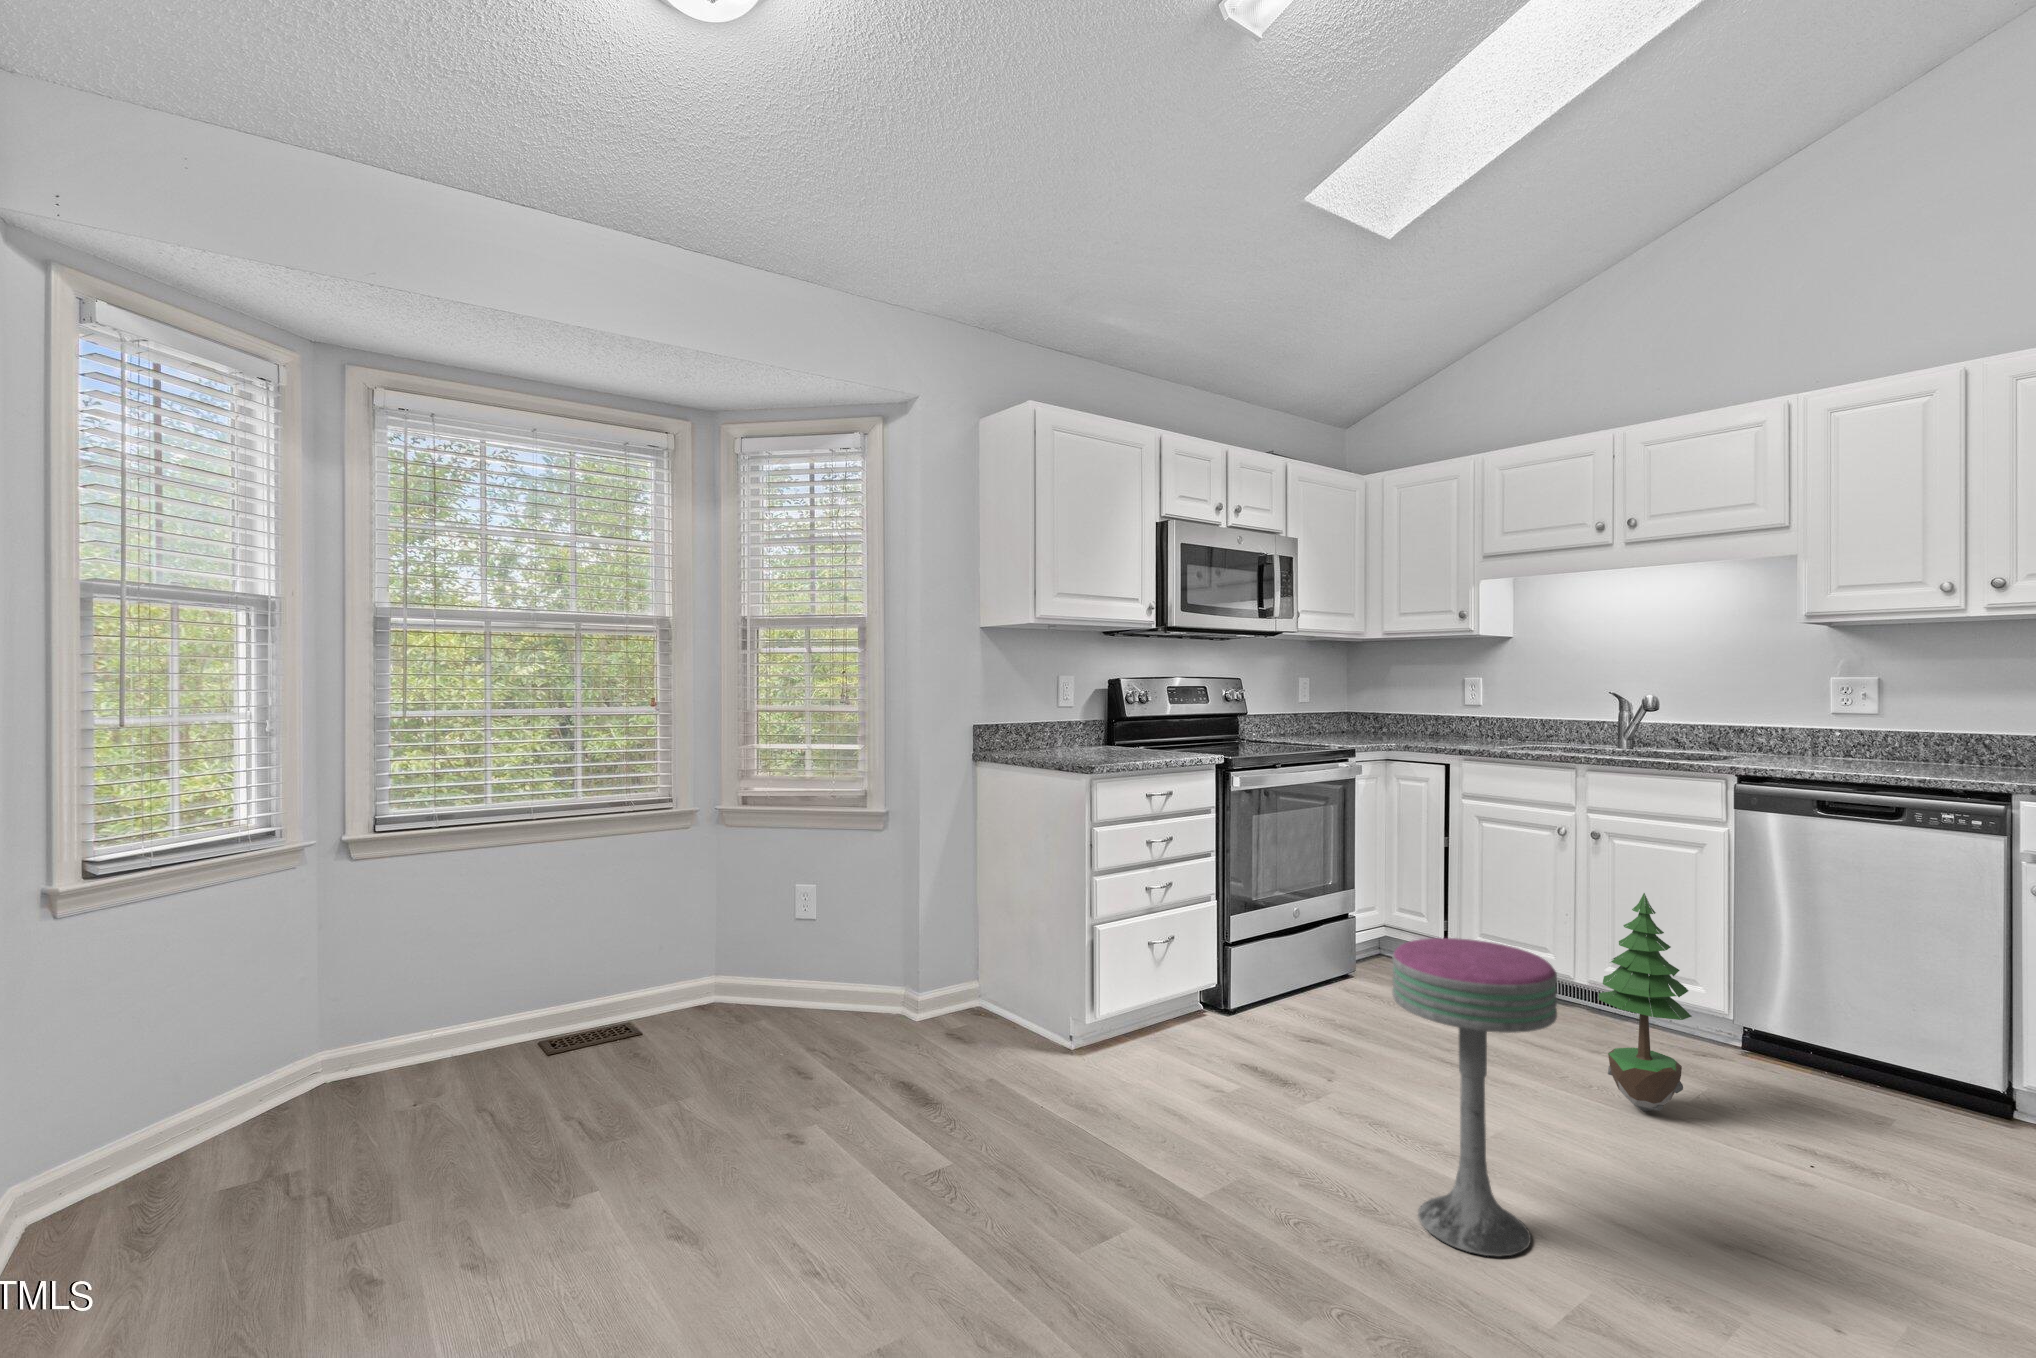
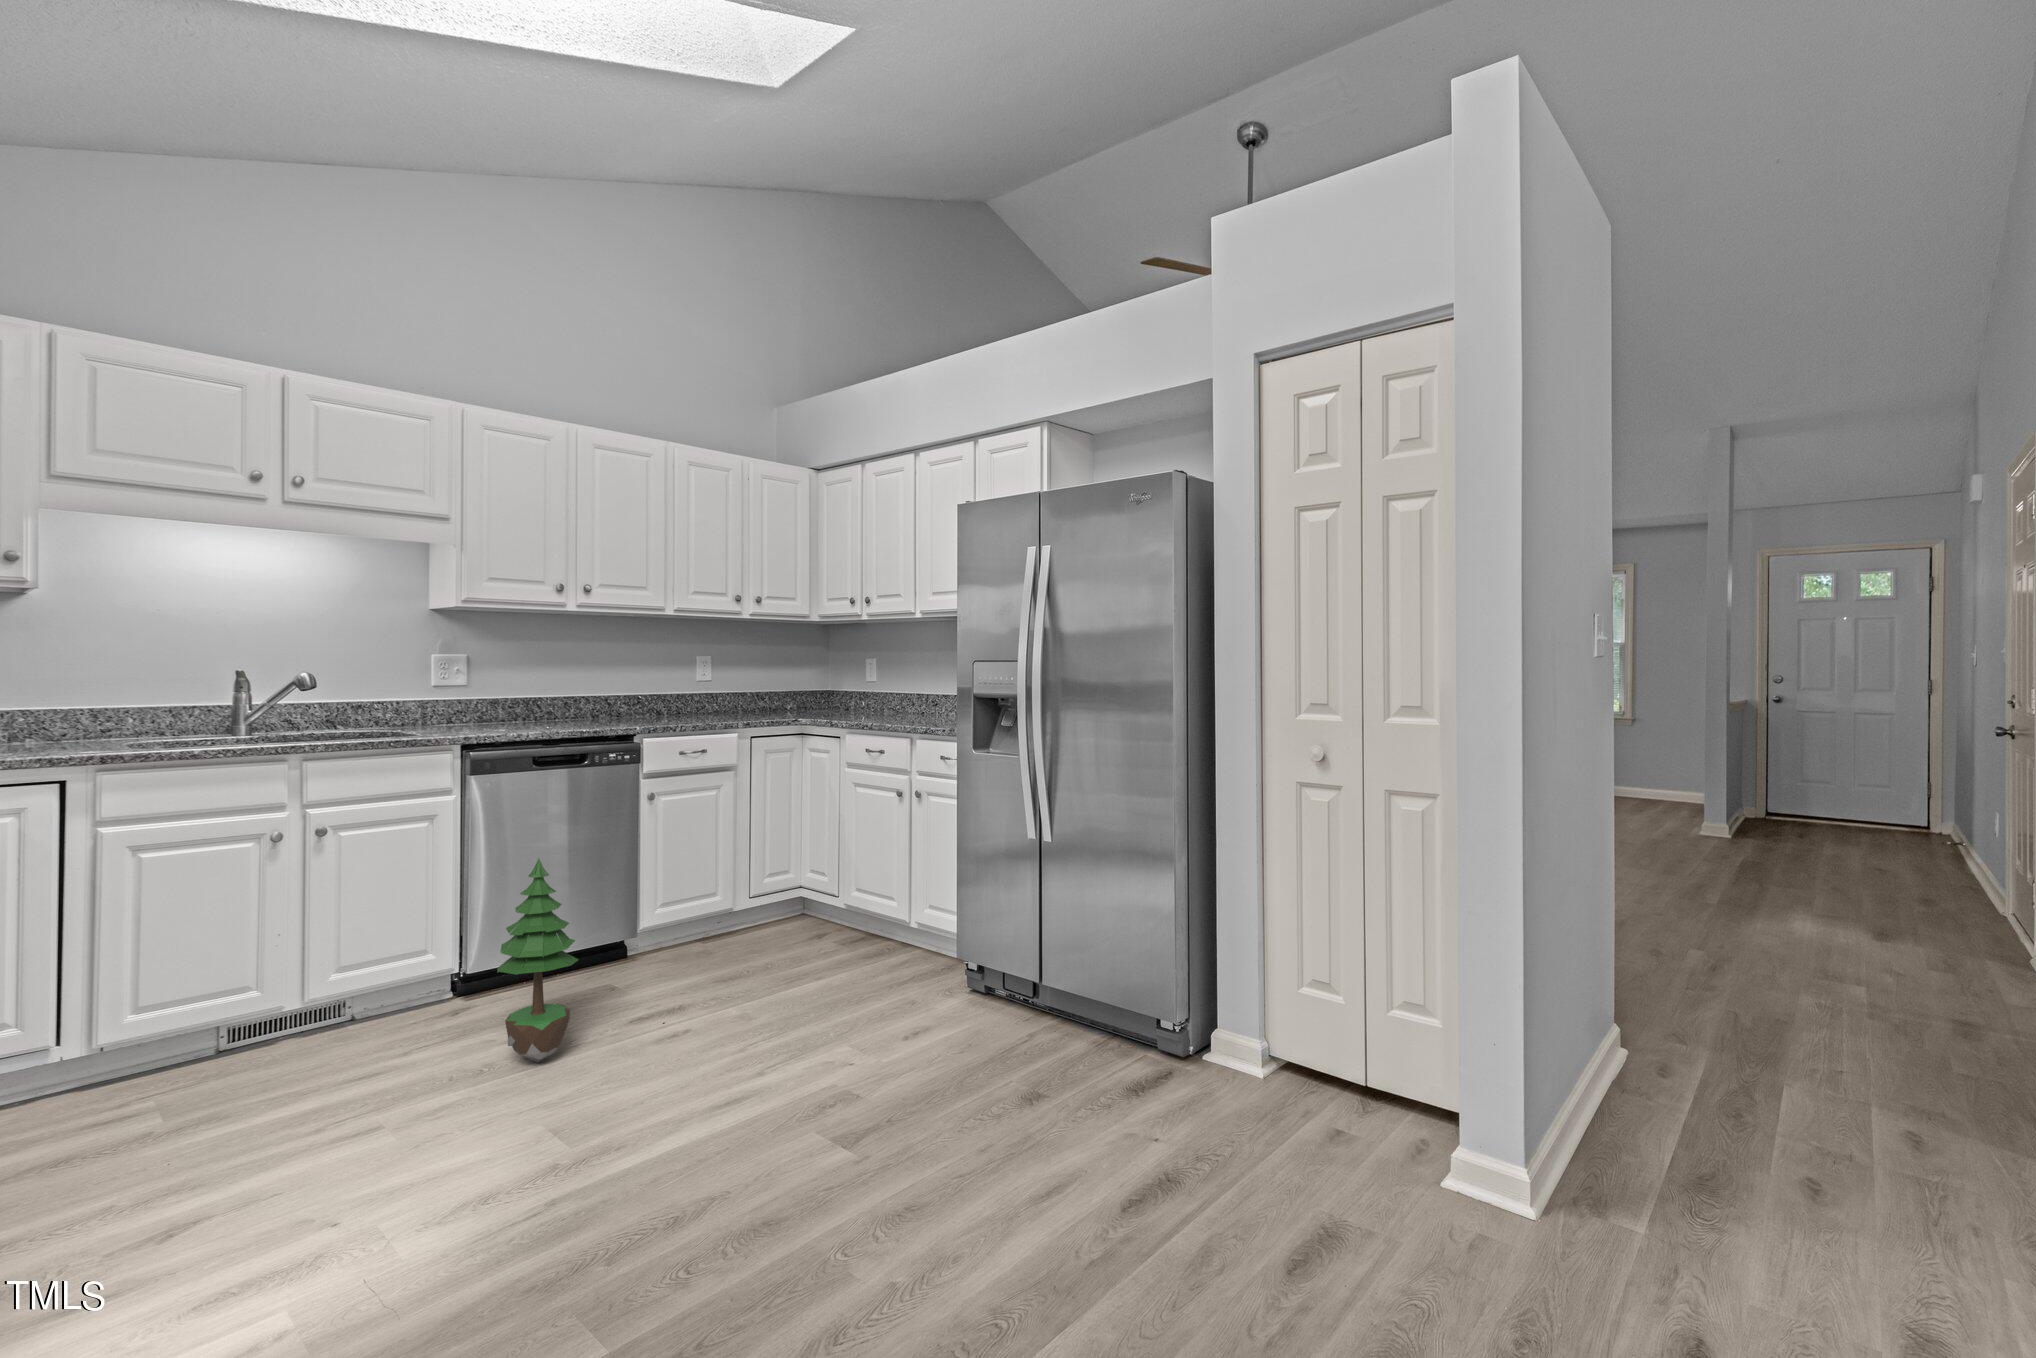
bar stool: present [1392,938,1557,1257] -> none [619,907,771,1208]

